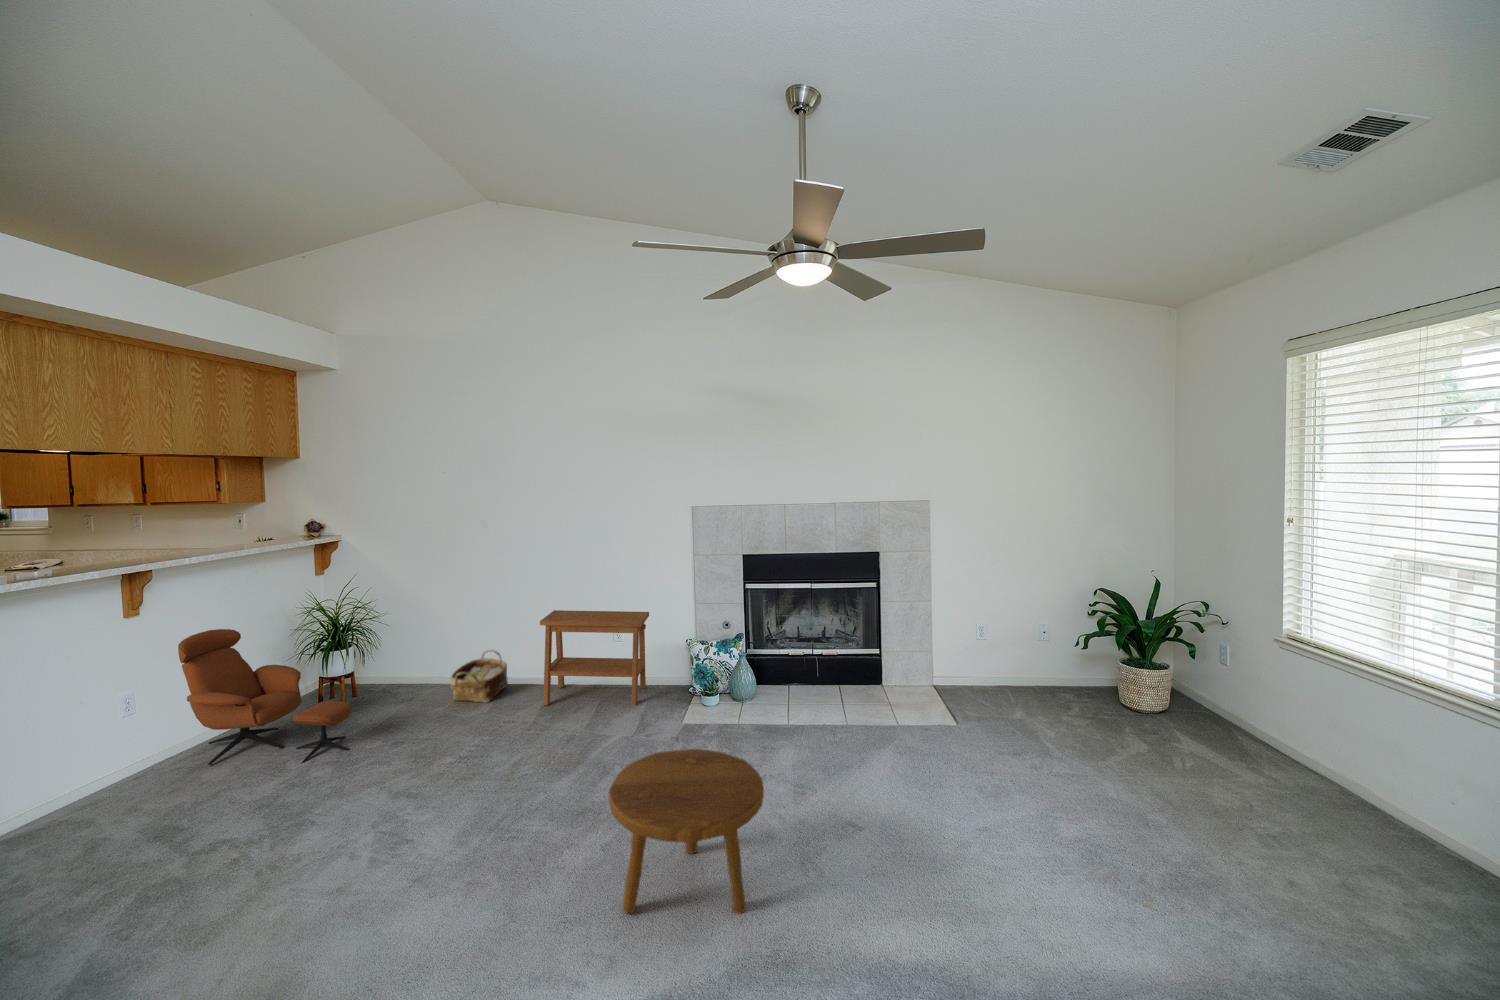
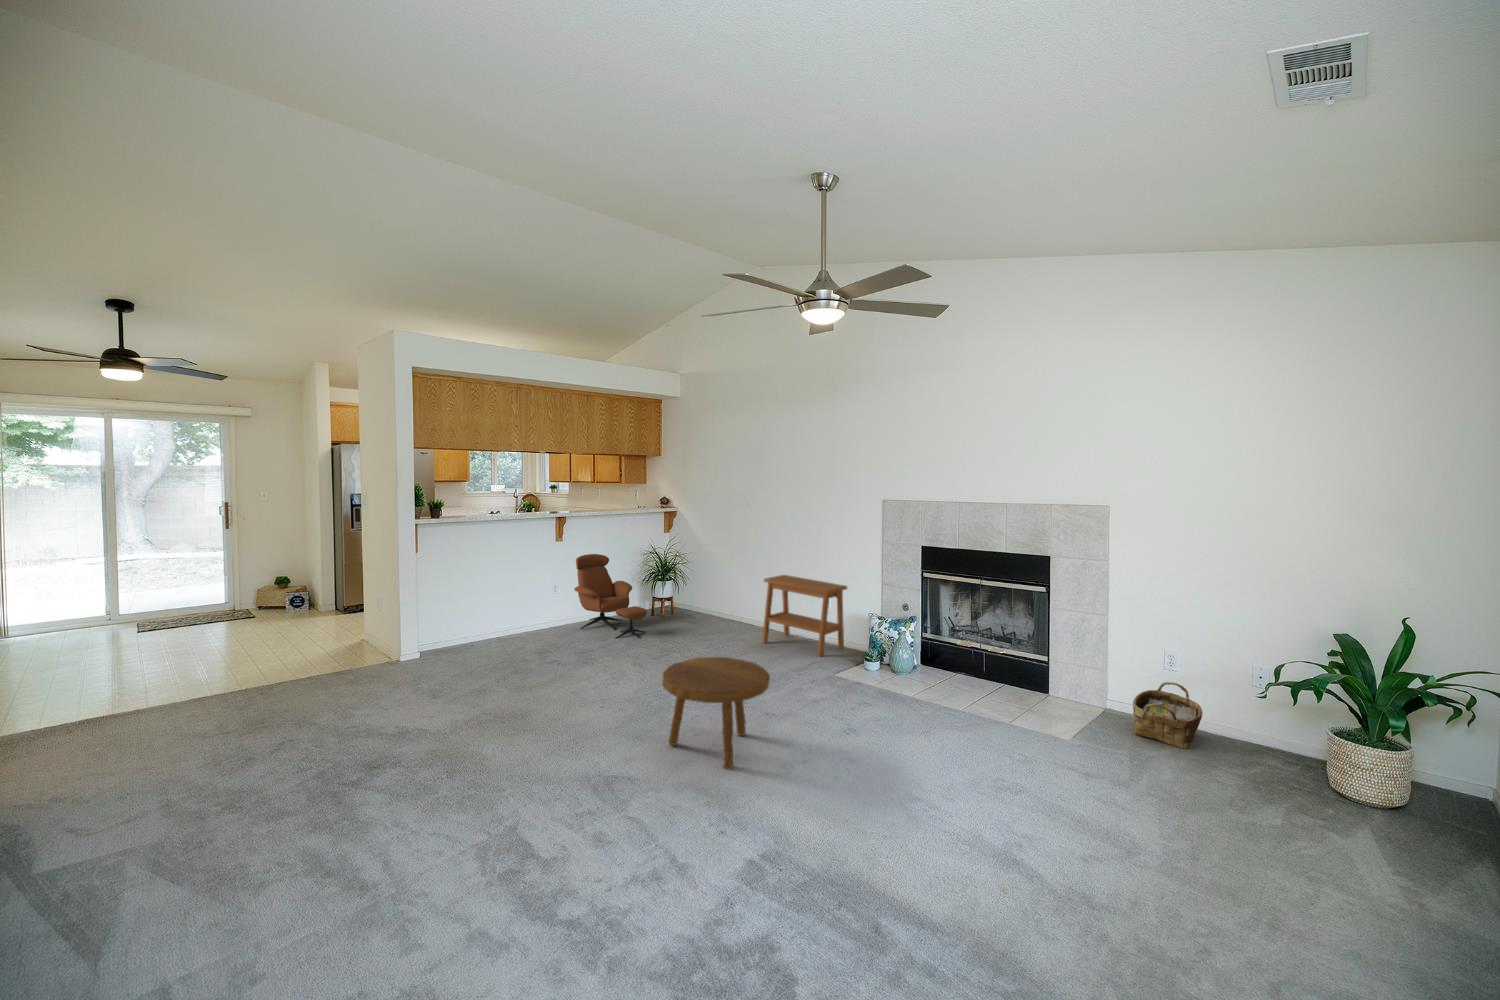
woven basket: present [450,650,508,703] -> present [1133,682,1203,749]

